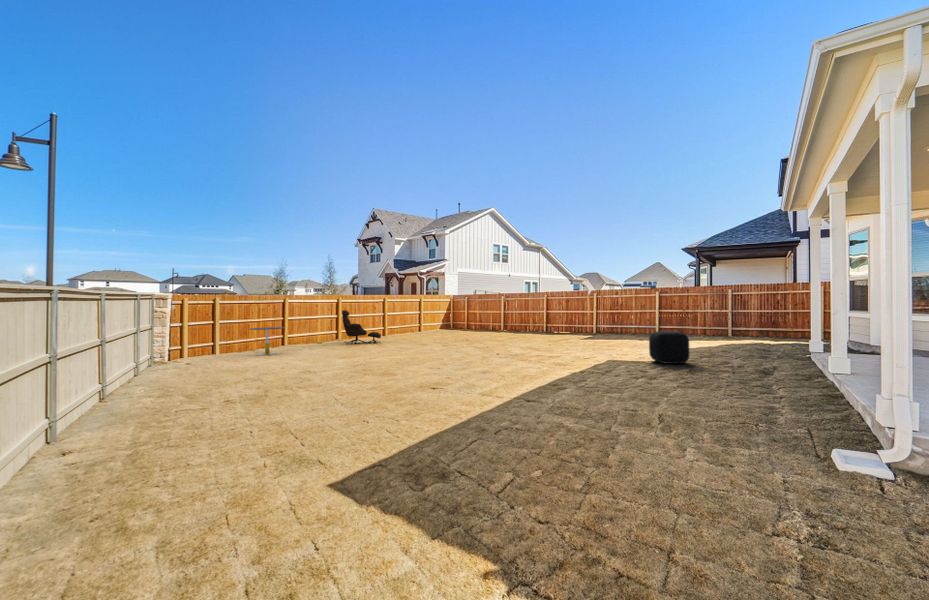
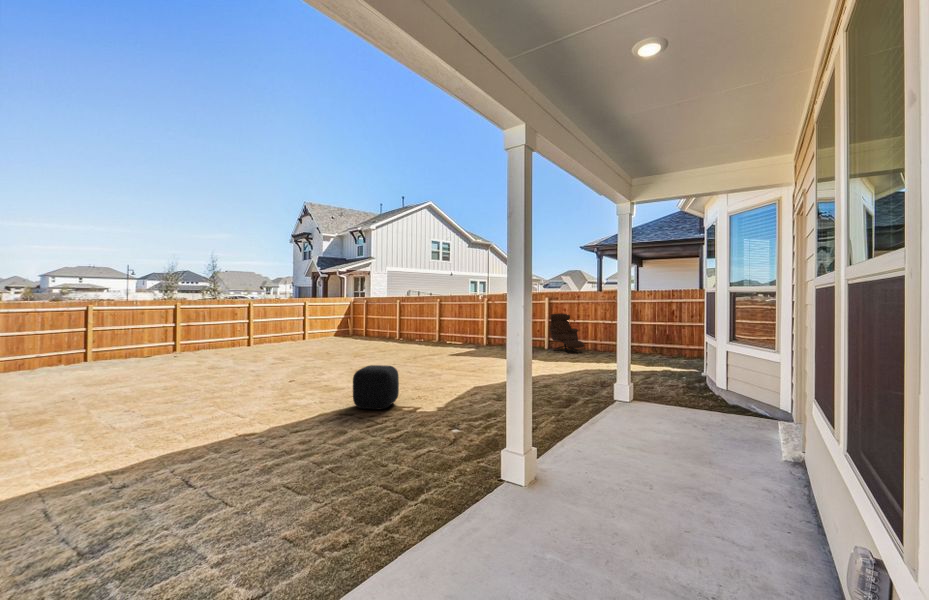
lounge chair: present [342,310,381,344] -> present [549,313,584,352]
side table: present [250,327,284,356] -> none [16,341,67,373]

